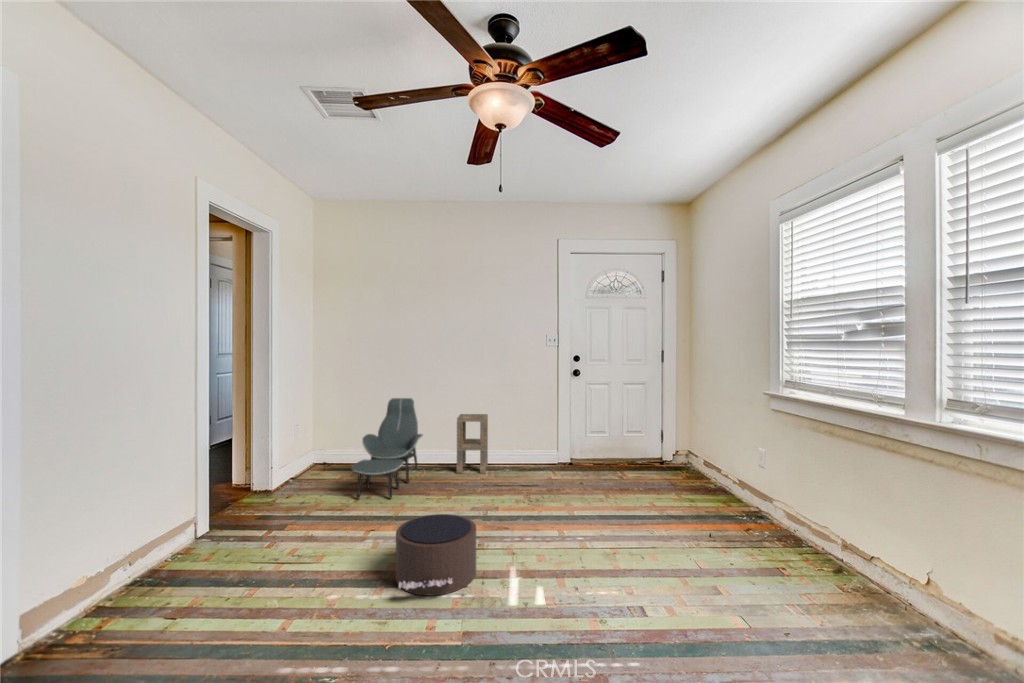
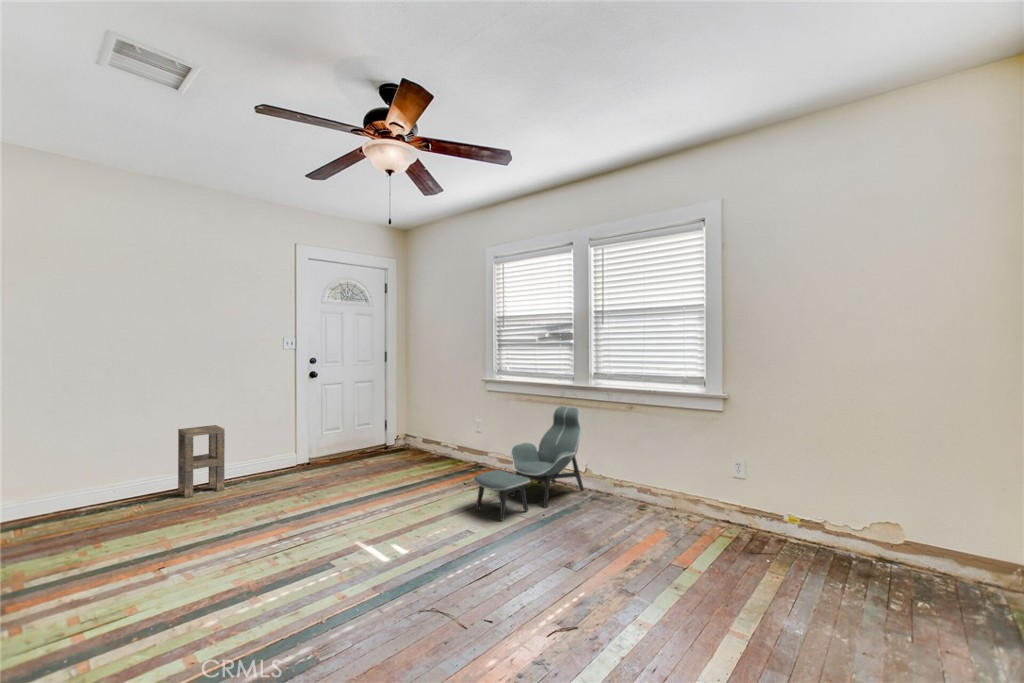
lounge chair: present [352,398,423,499] -> present [474,406,584,520]
pouf: present [396,514,476,596] -> none [237,512,335,591]

